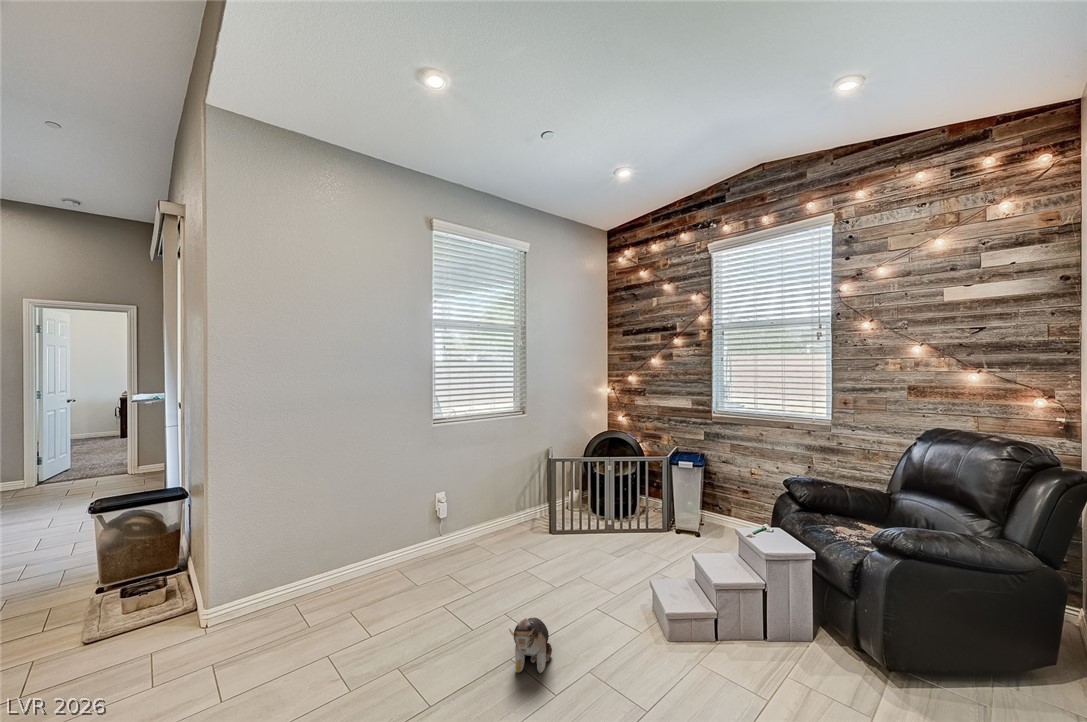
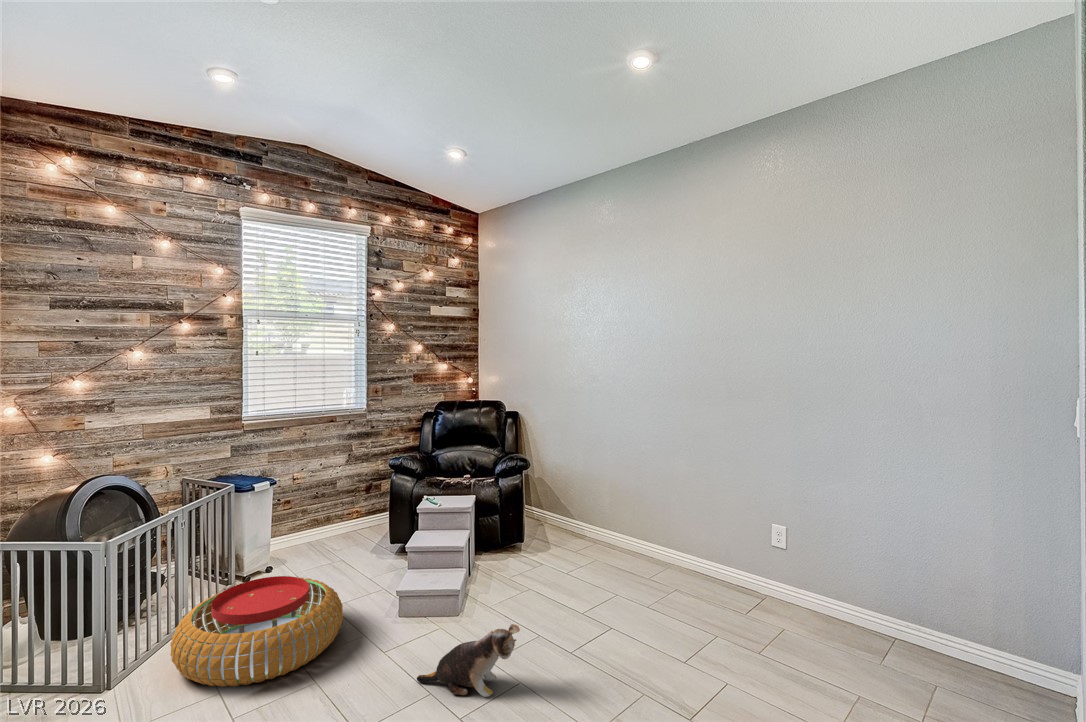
pouf: none [532,514,635,582] -> present [170,576,343,687]

